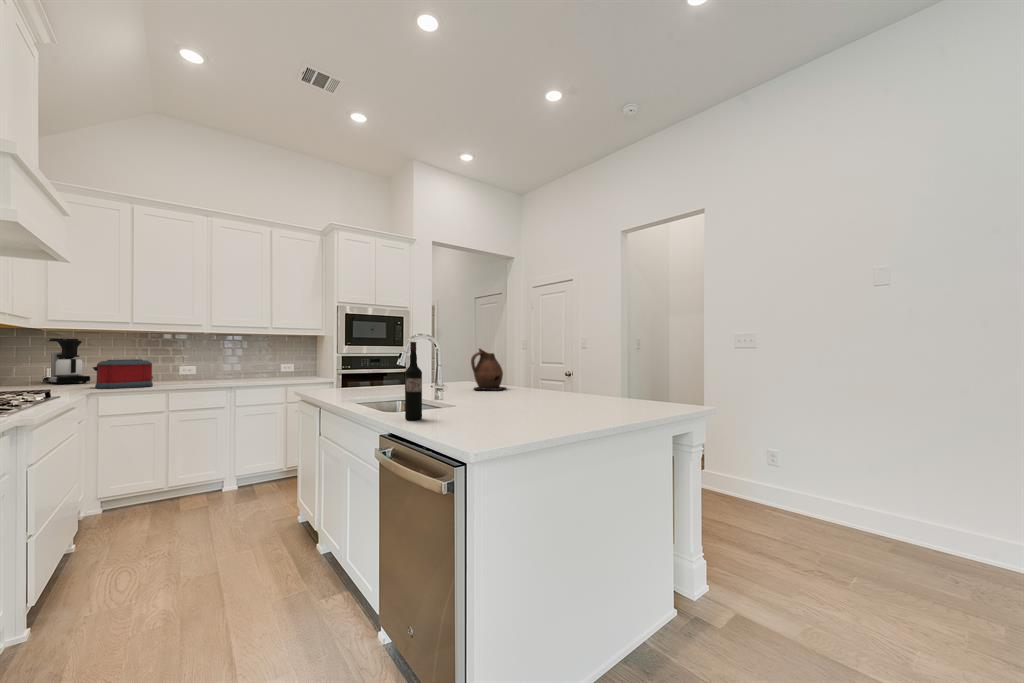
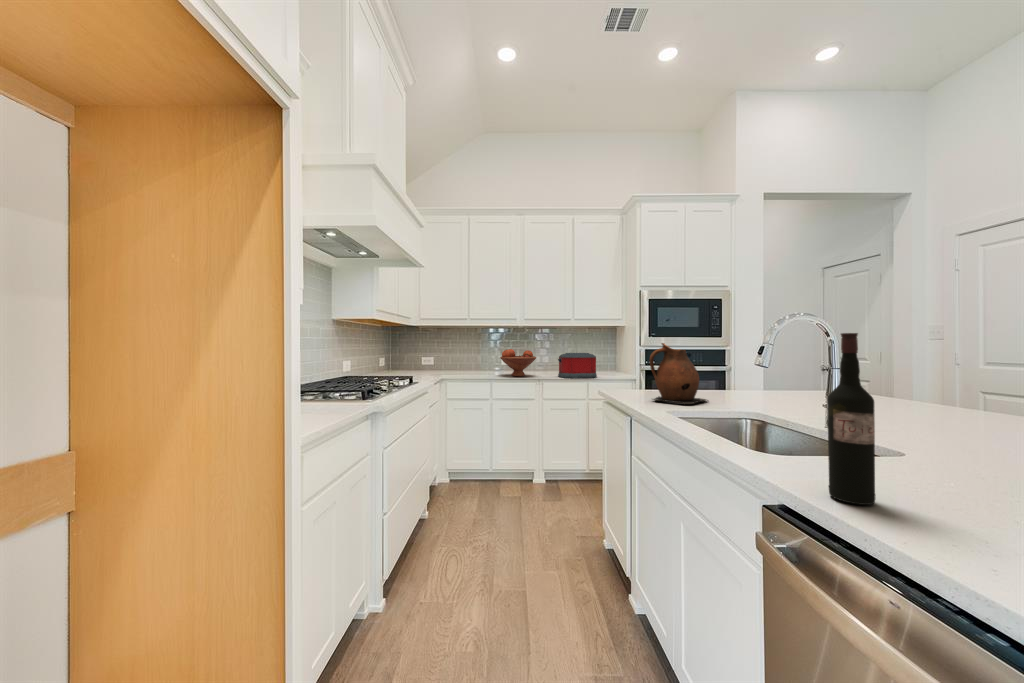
coffee maker: present [43,338,90,384] -> none [418,333,443,370]
ceramic pitcher: present [471,349,506,390] -> present [650,343,708,405]
fruit bowl: none [181,357,228,385] -> present [500,349,536,376]
toaster: present [93,359,153,389] -> present [558,353,597,378]

